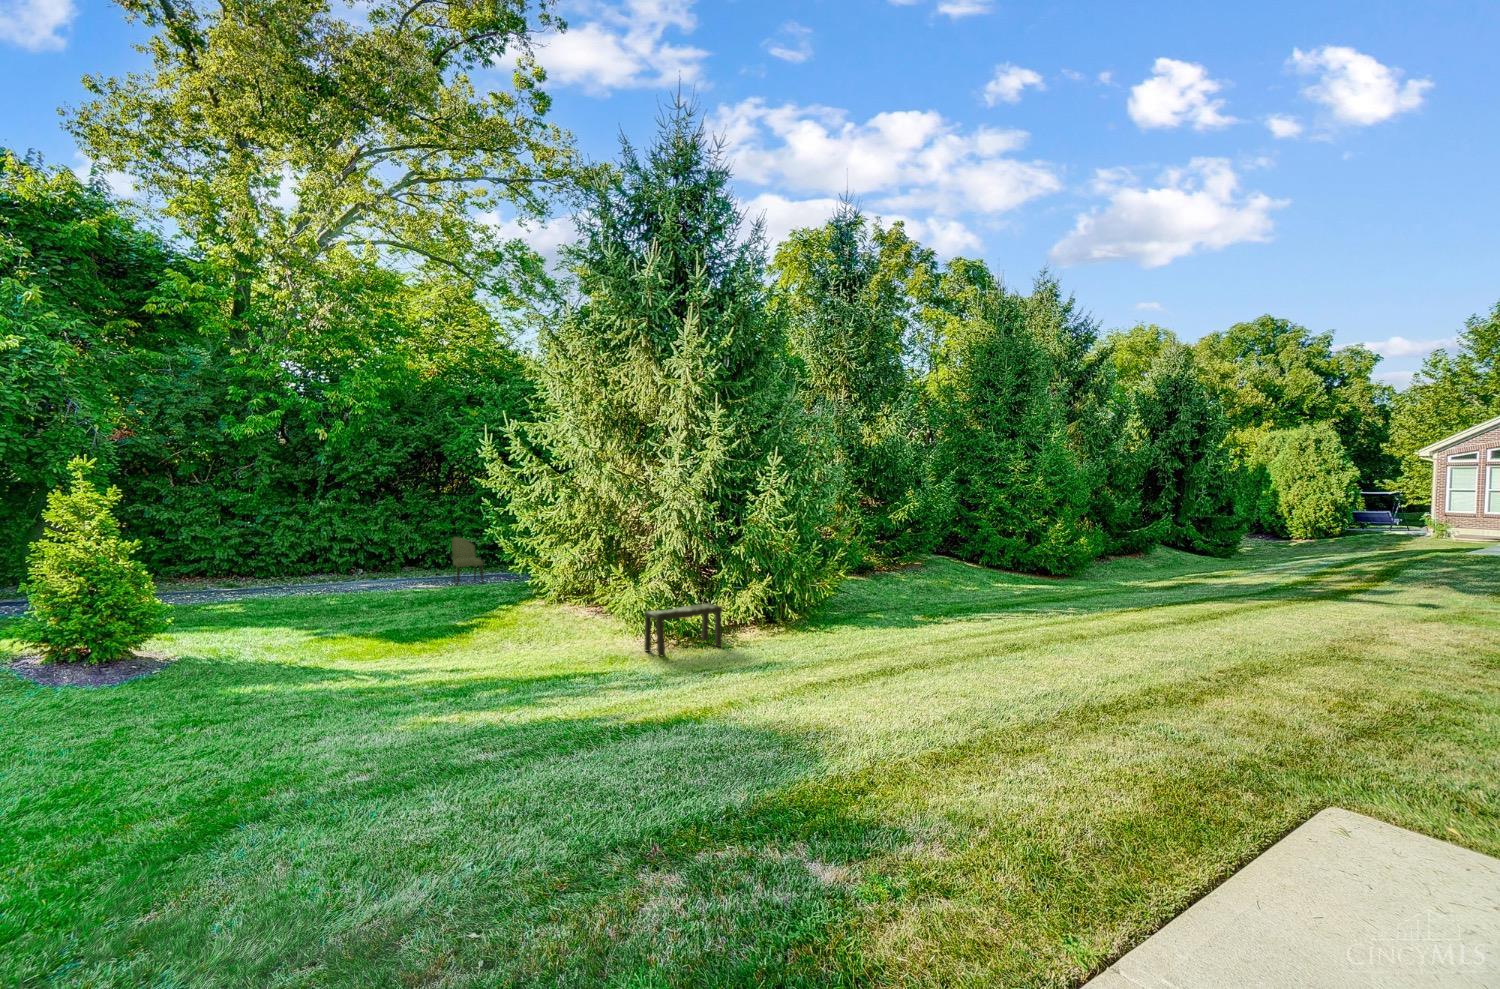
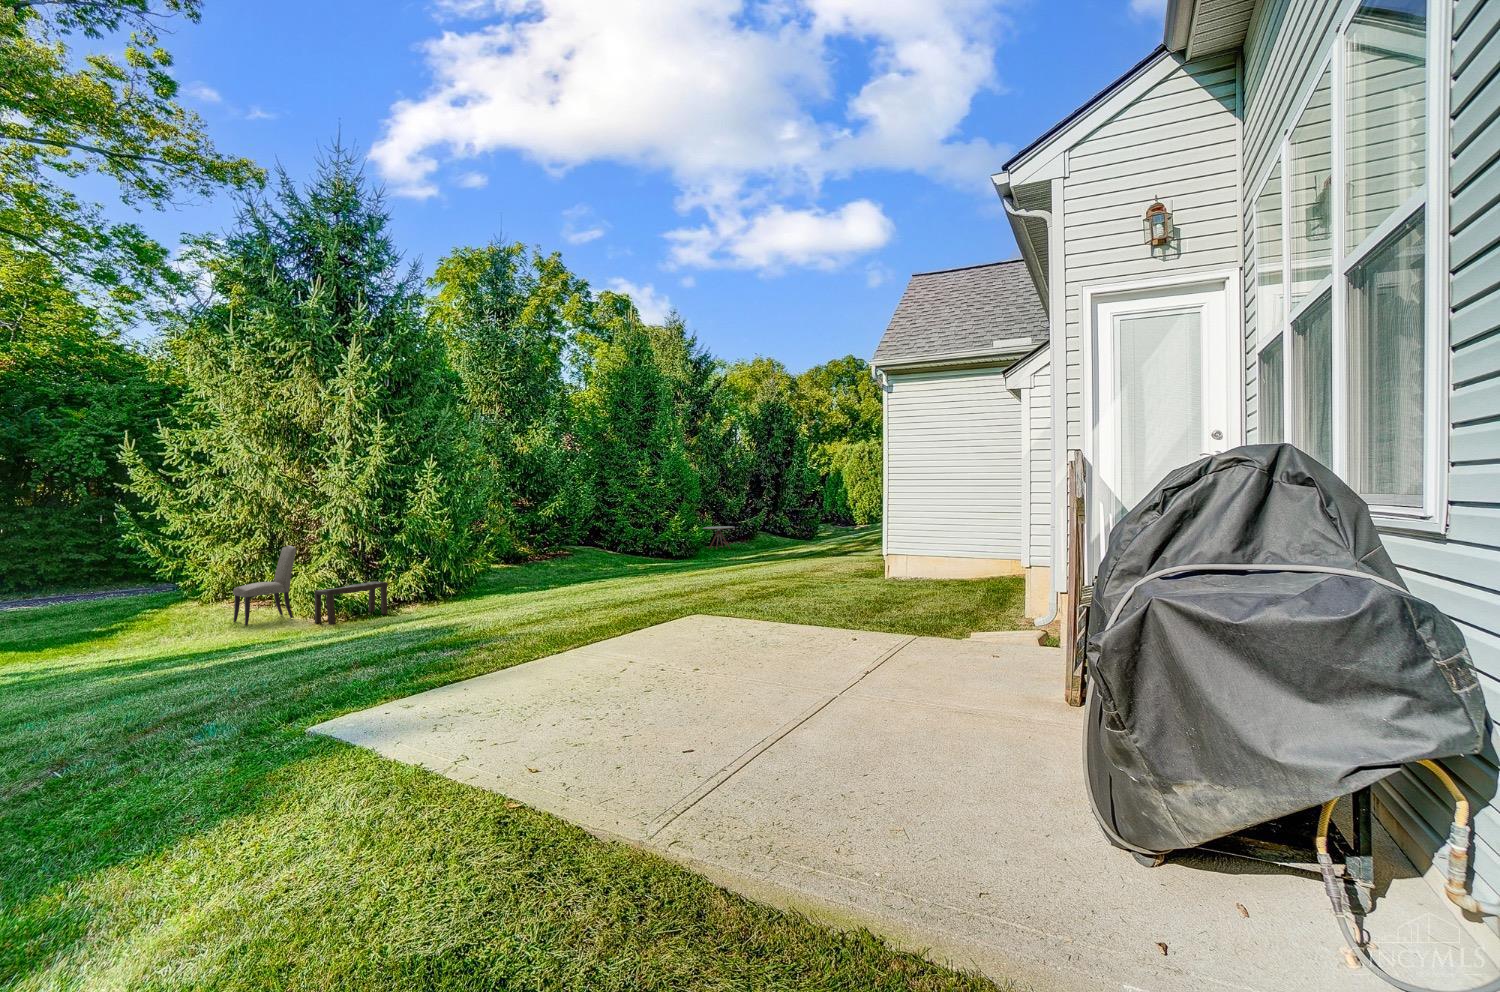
chair: present [452,537,484,585] -> present [233,546,296,625]
round table: none [1094,542,1143,574] -> present [703,526,735,550]

